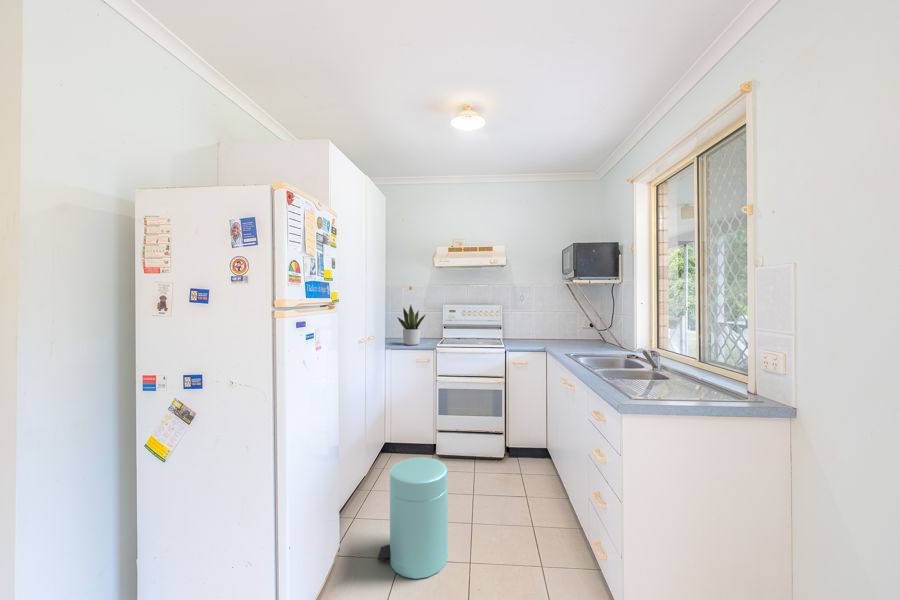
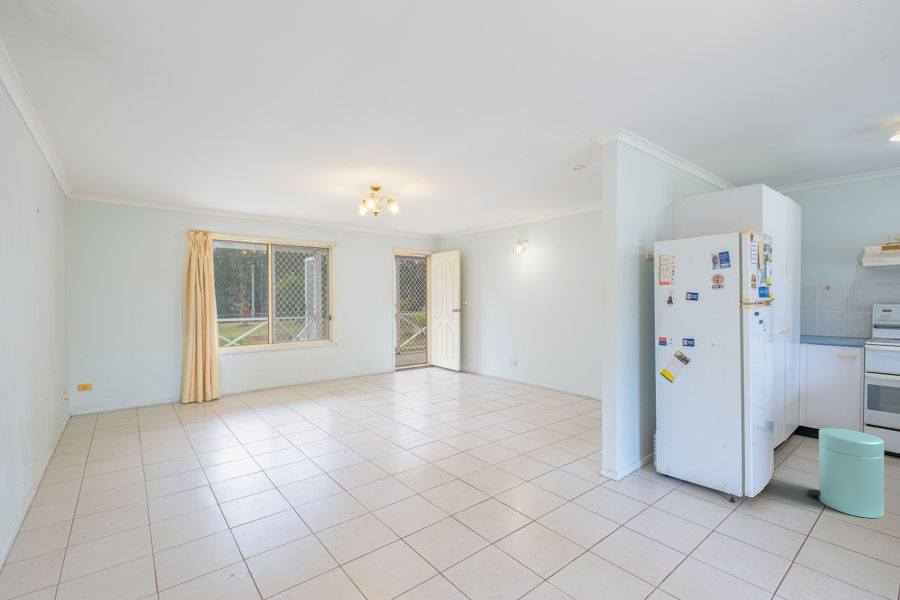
potted plant: present [398,305,425,345] -> none [811,301,851,342]

